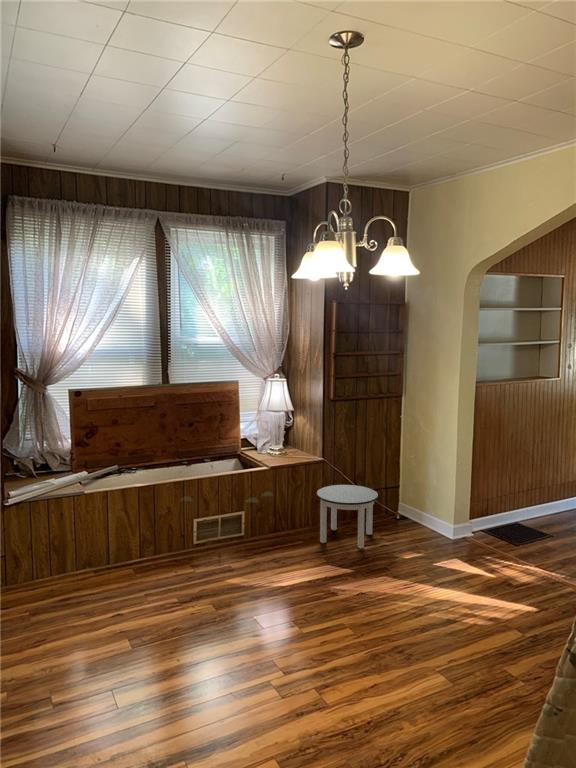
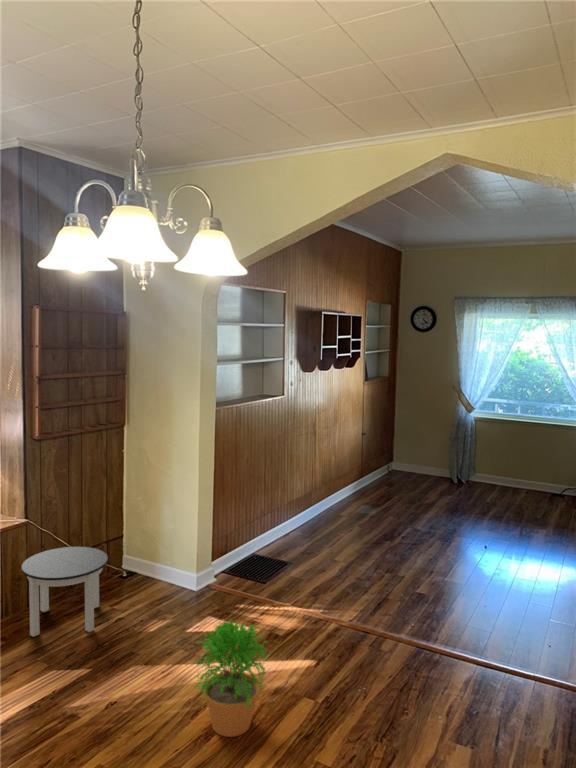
potted plant: none [415,546,483,637] -> present [195,620,266,737]

